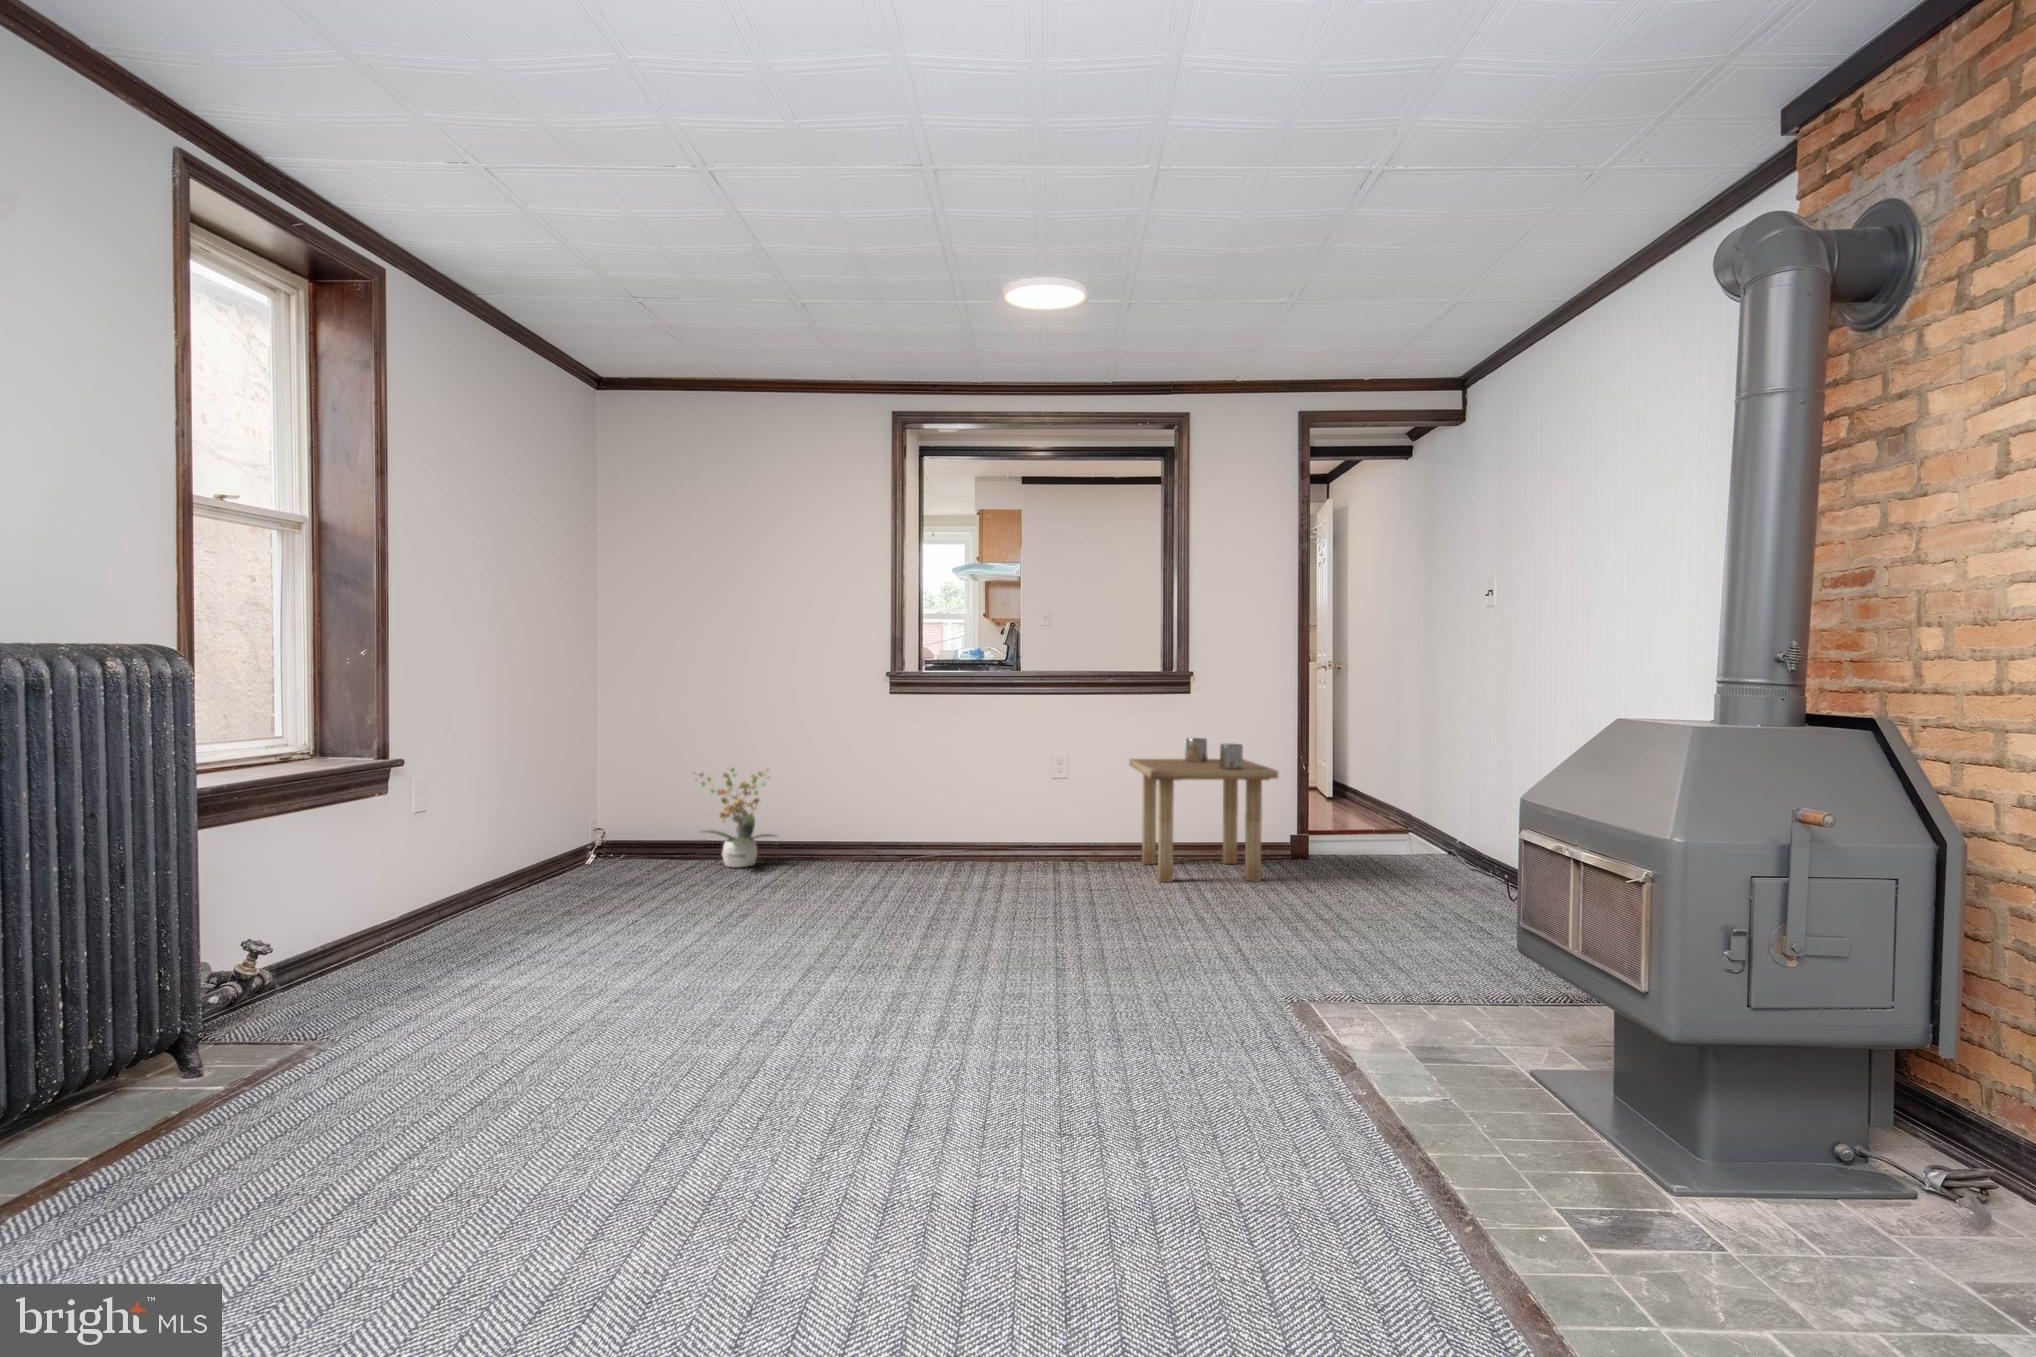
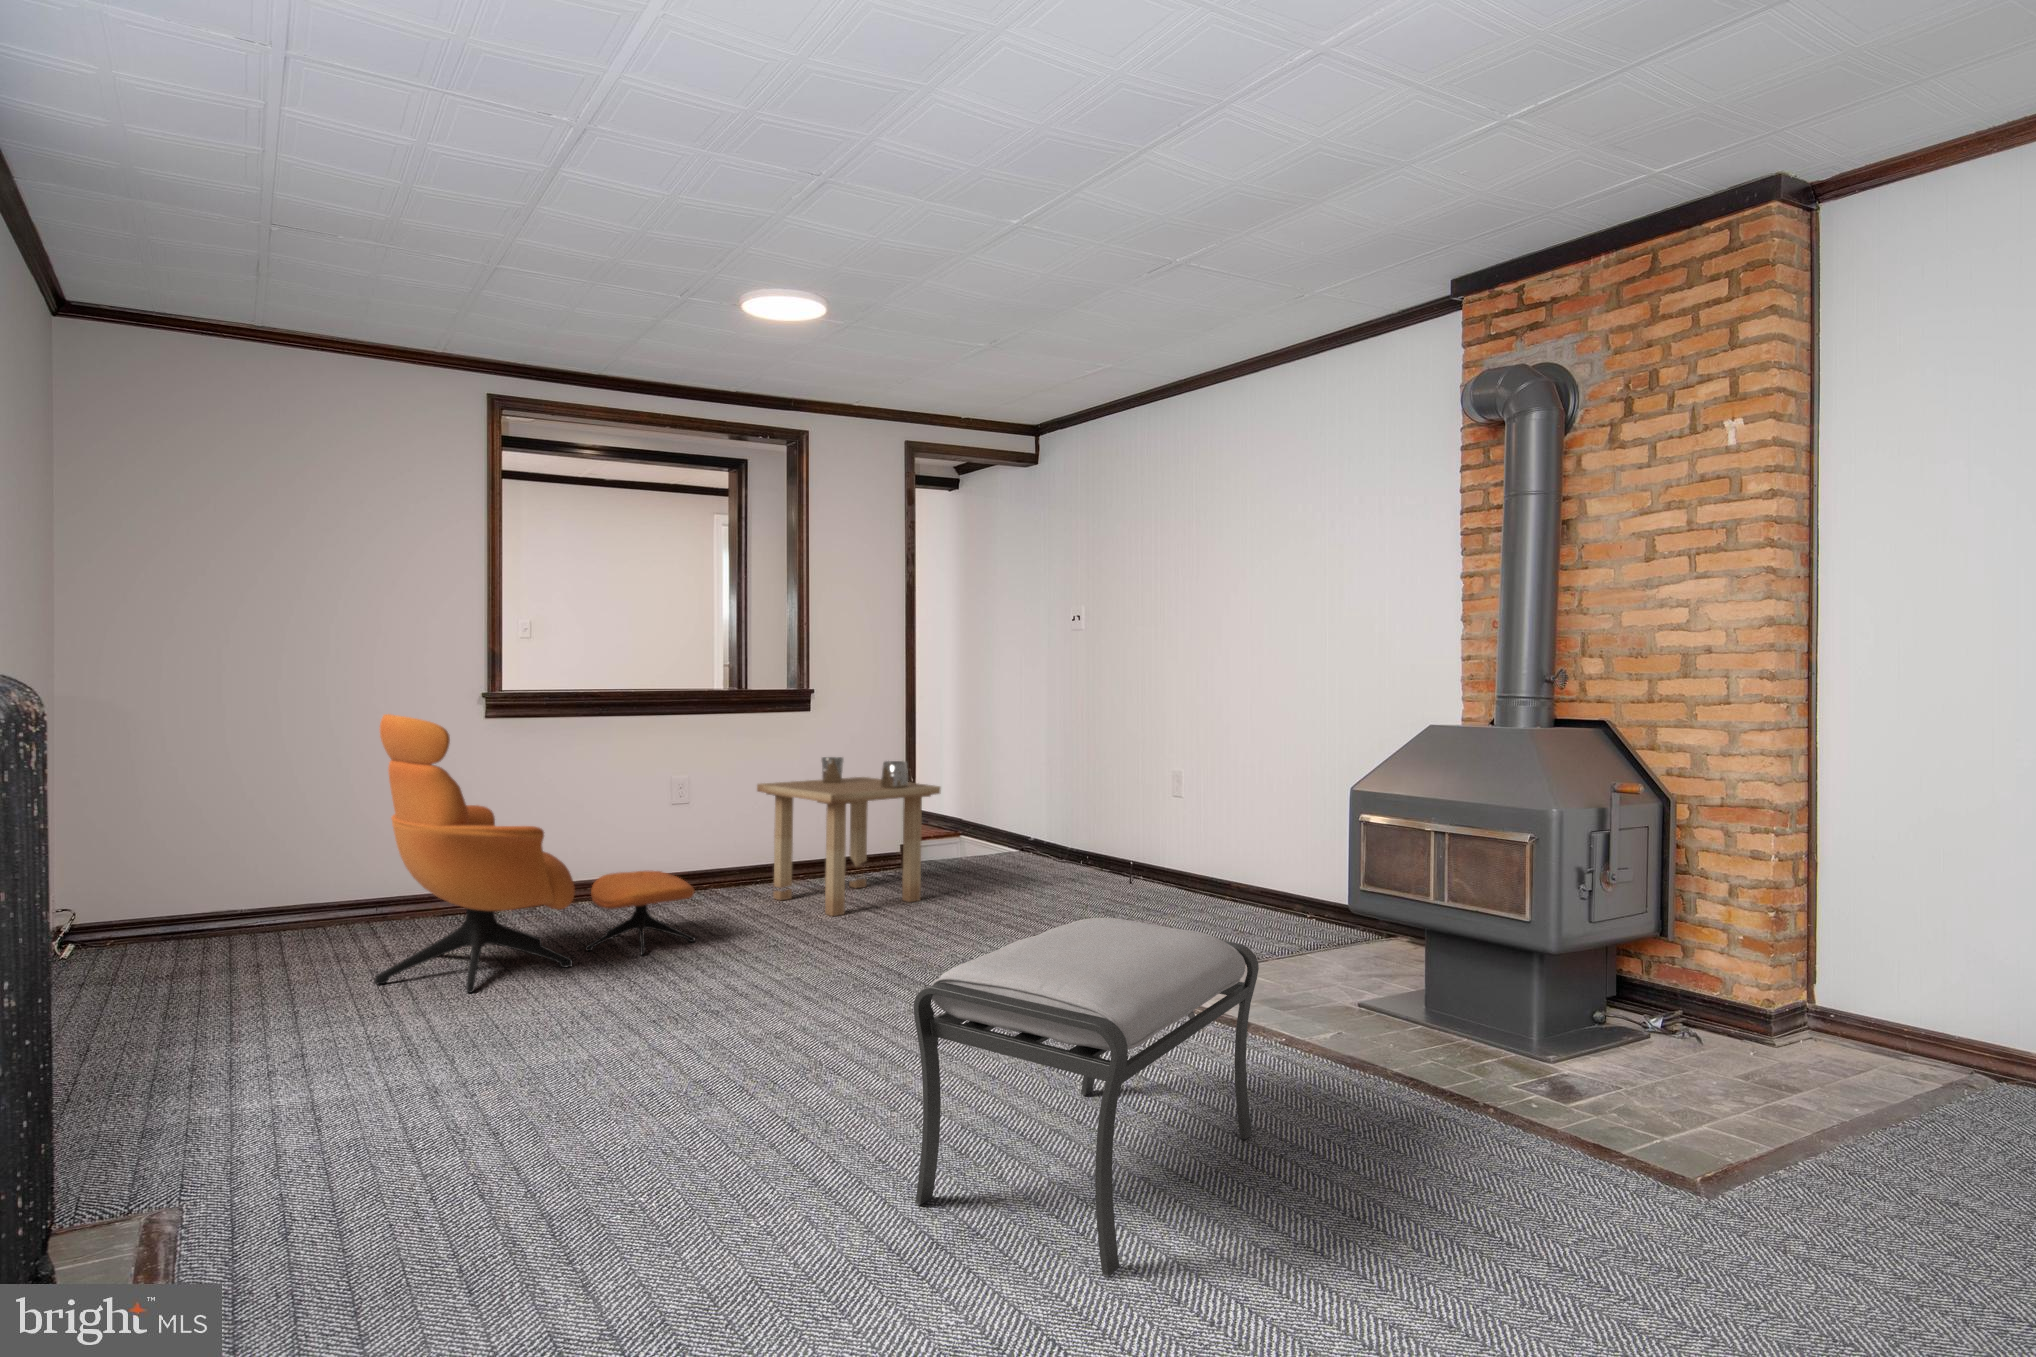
armchair: none [812,693,1028,890] -> present [374,714,695,993]
potted plant: present [699,768,776,867] -> none [105,832,280,996]
ottoman: none [840,878,1142,1125] -> present [914,918,1259,1278]

